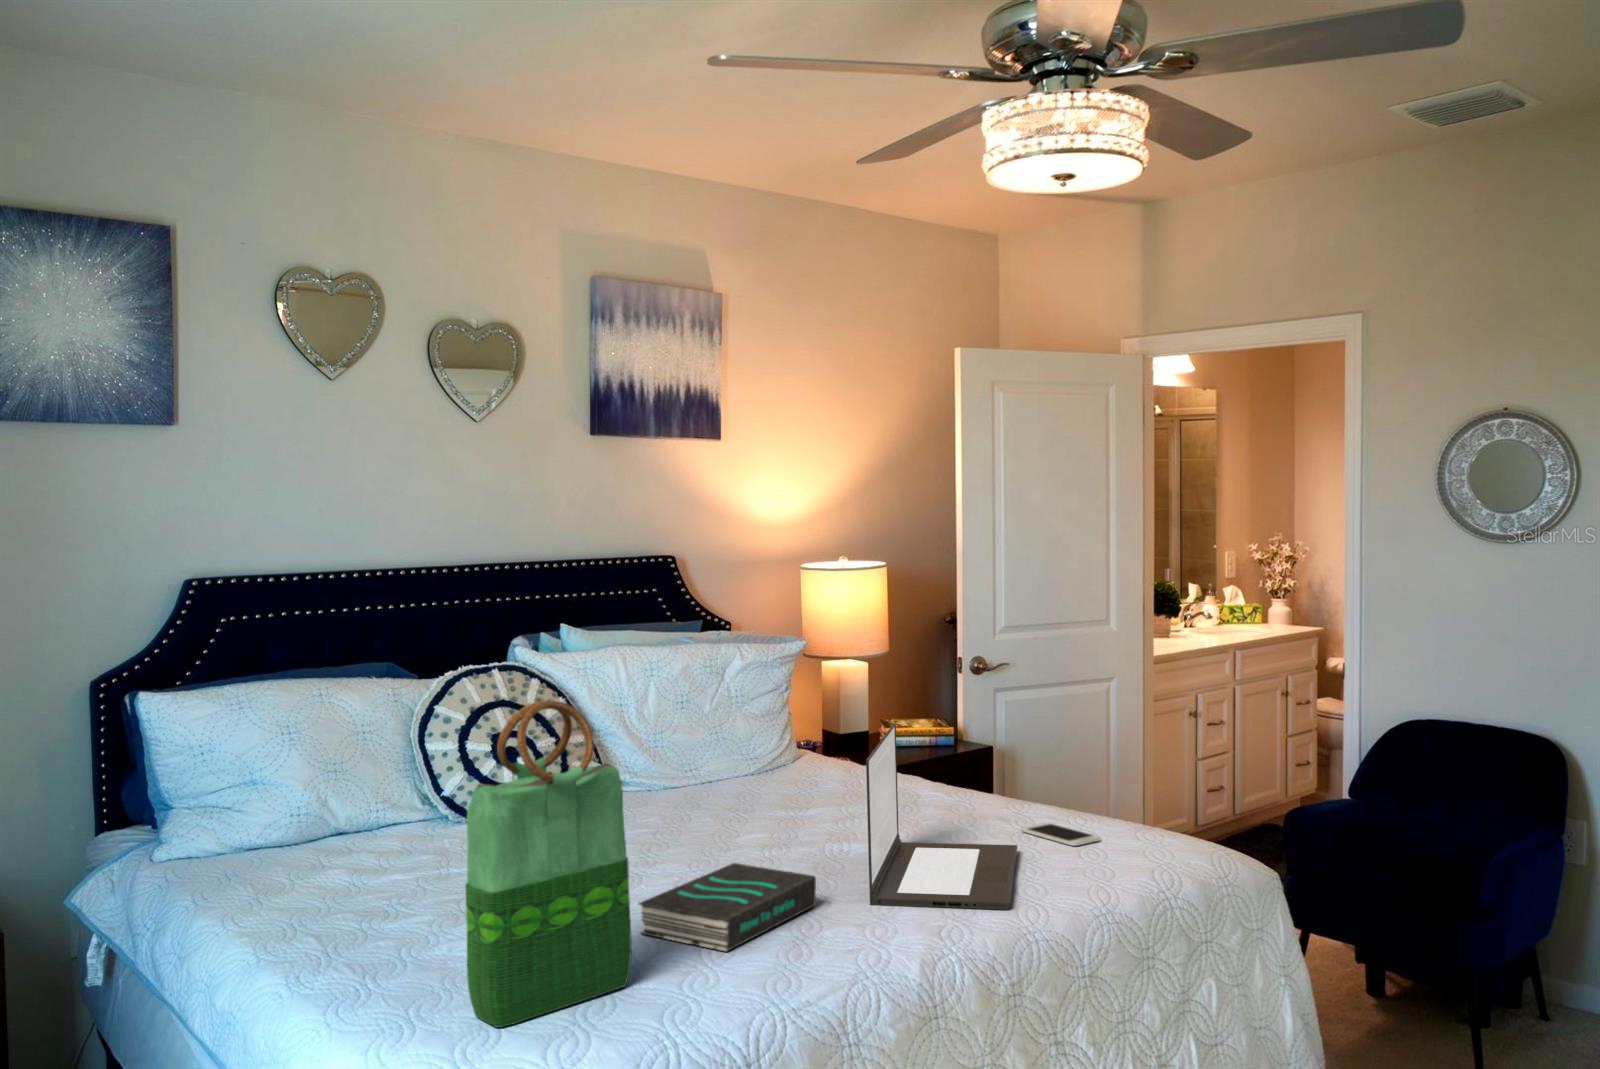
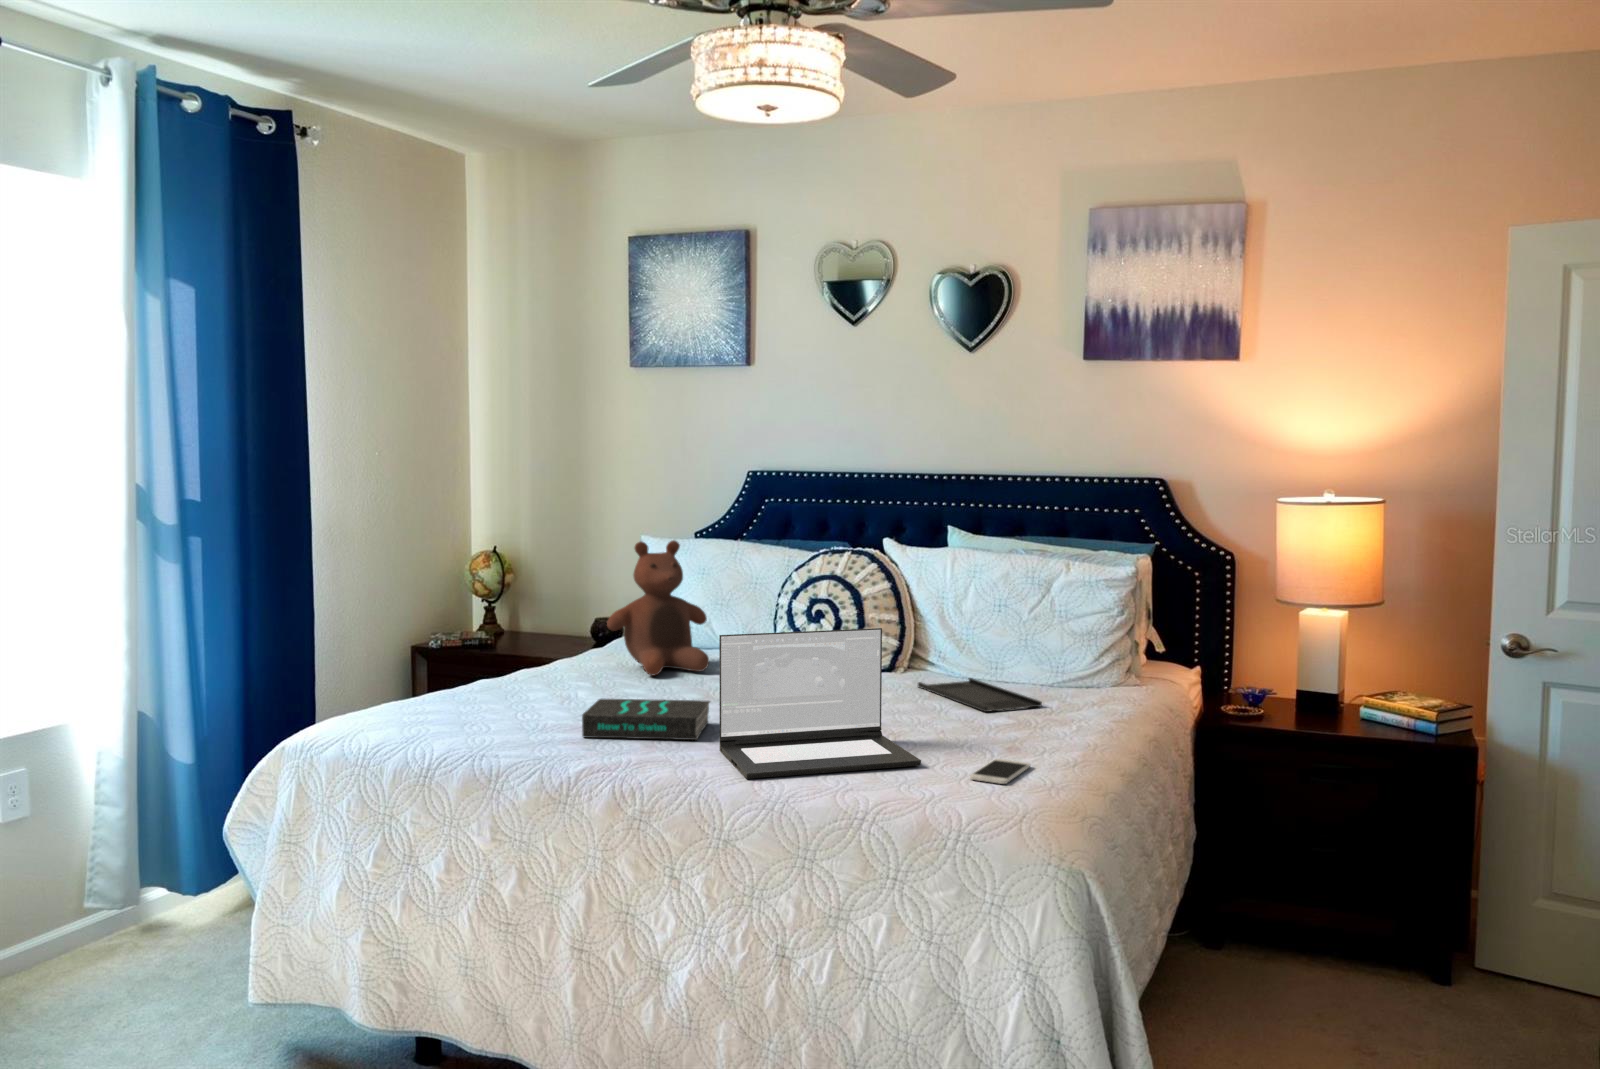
stuffed bear: none [313,680,460,883] -> present [607,540,709,676]
tote bag: present [465,700,632,1027] -> none [424,544,524,730]
tray: none [684,785,835,807] -> present [918,678,1042,712]

